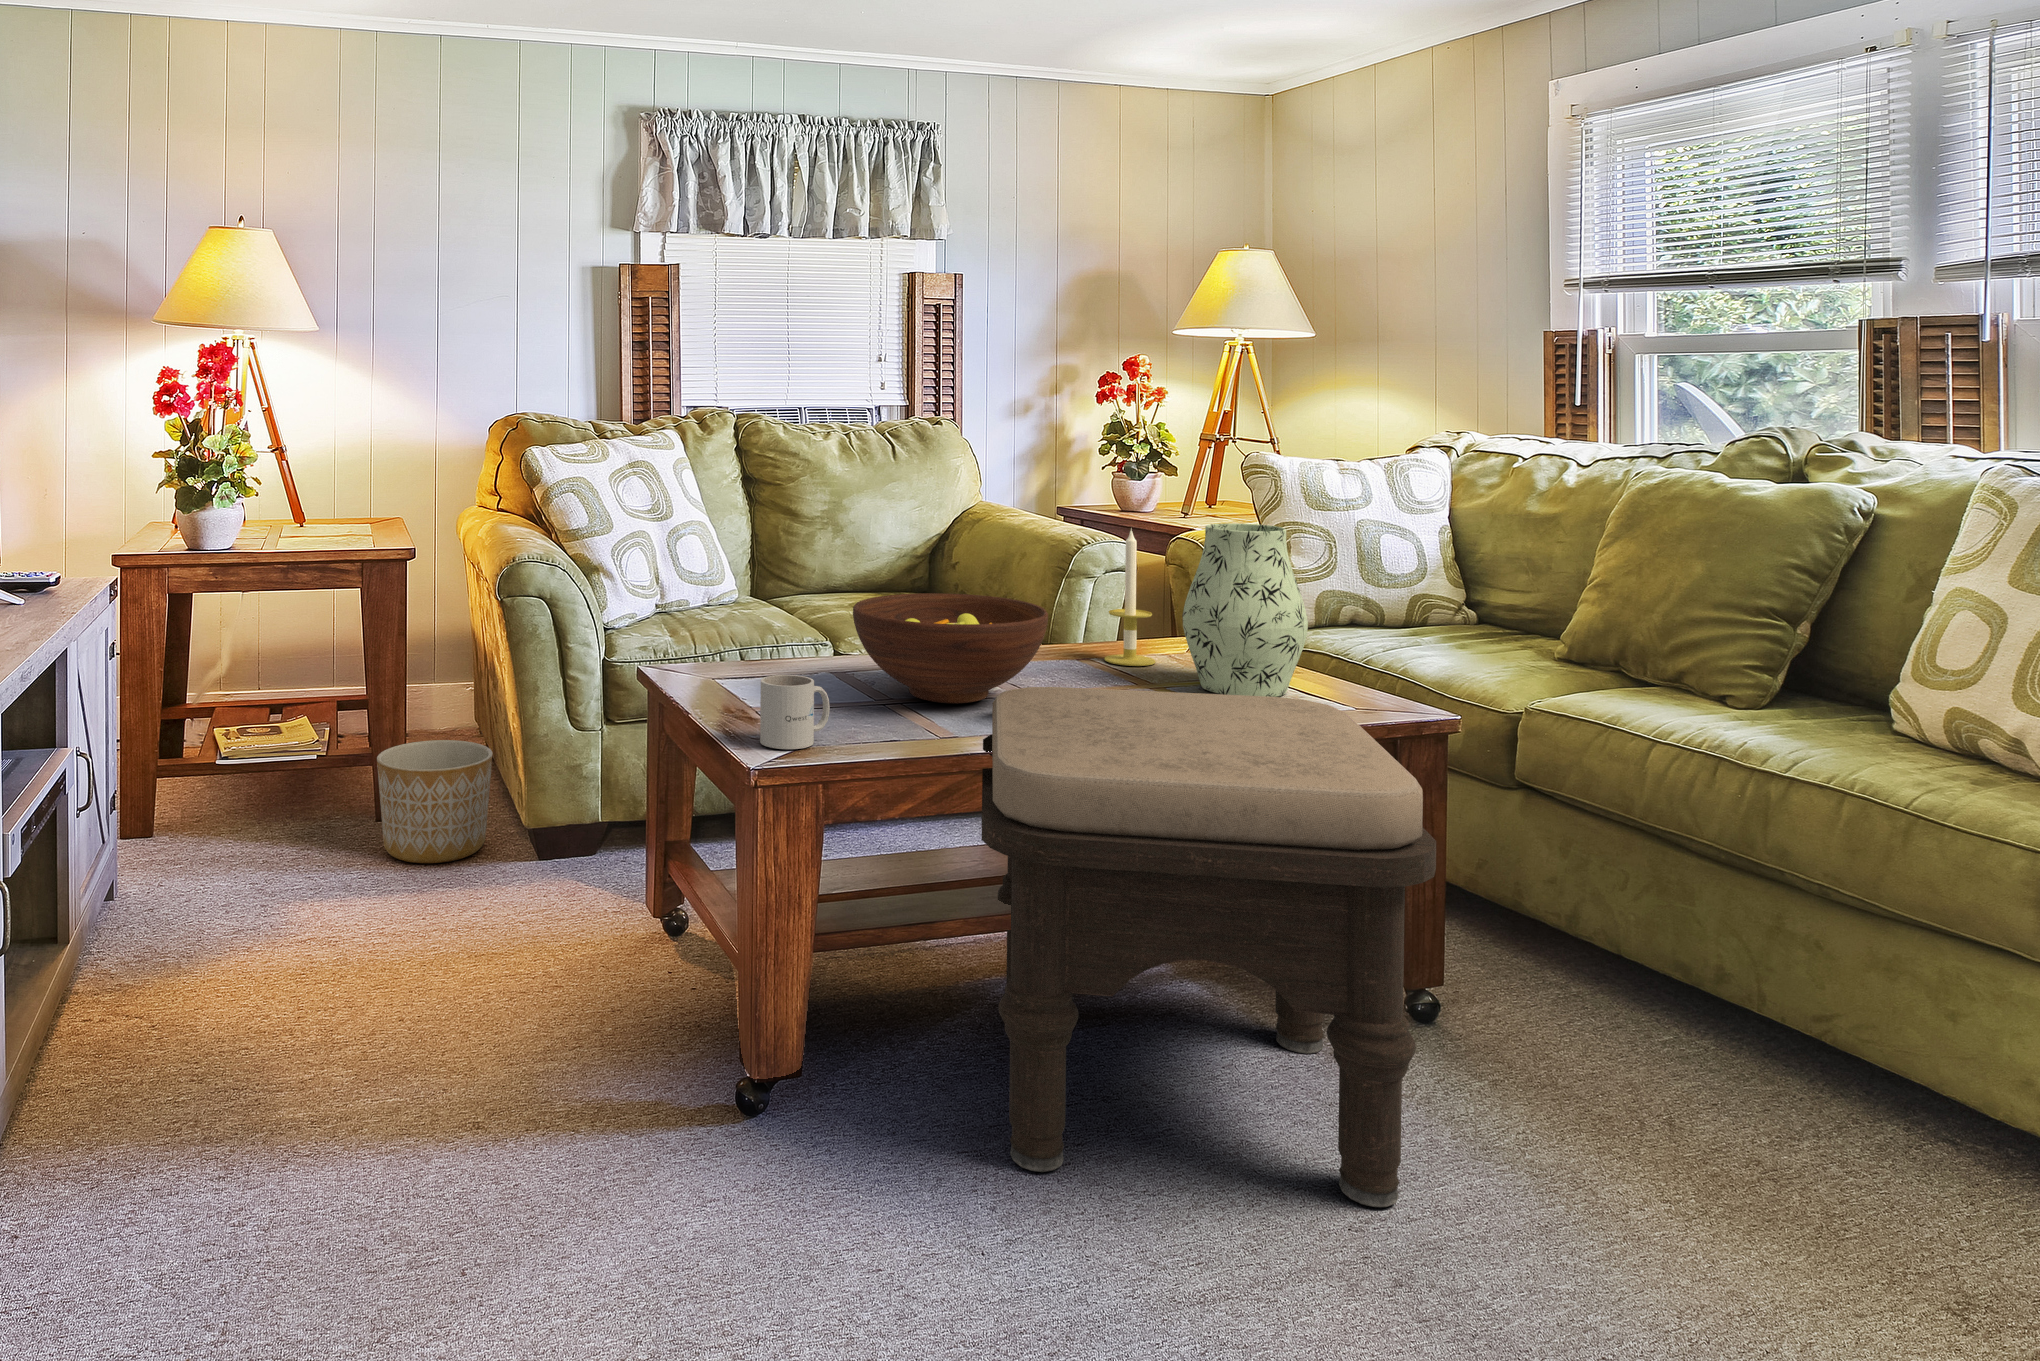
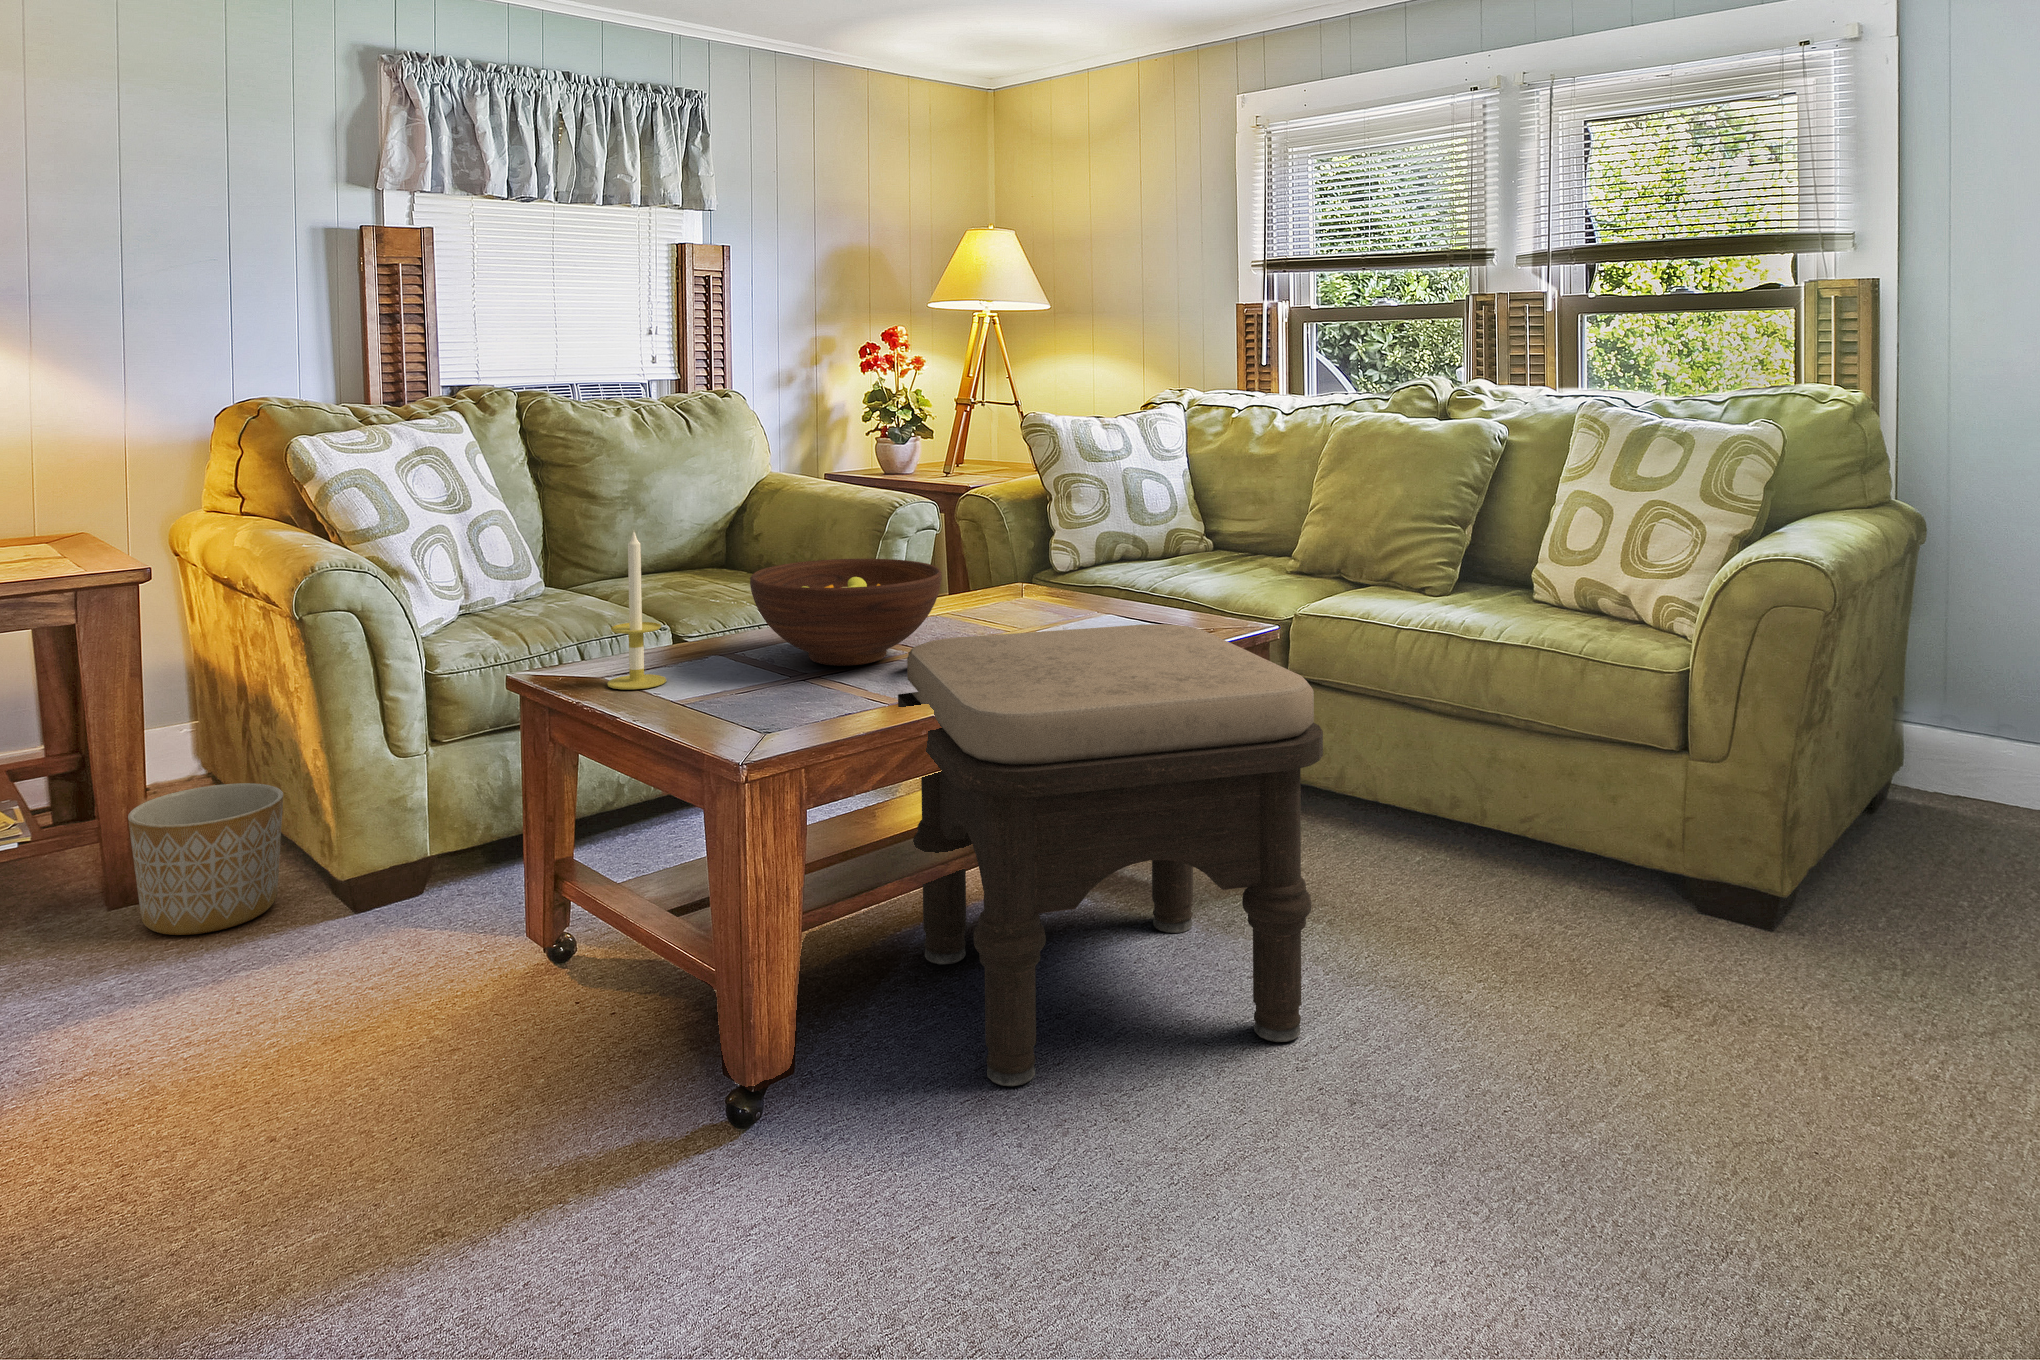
vase: present [1182,523,1308,697] -> none [1042,474,1148,629]
candle: present [1104,530,1155,666] -> present [607,532,666,689]
mug: present [760,675,830,749] -> none [696,653,763,729]

